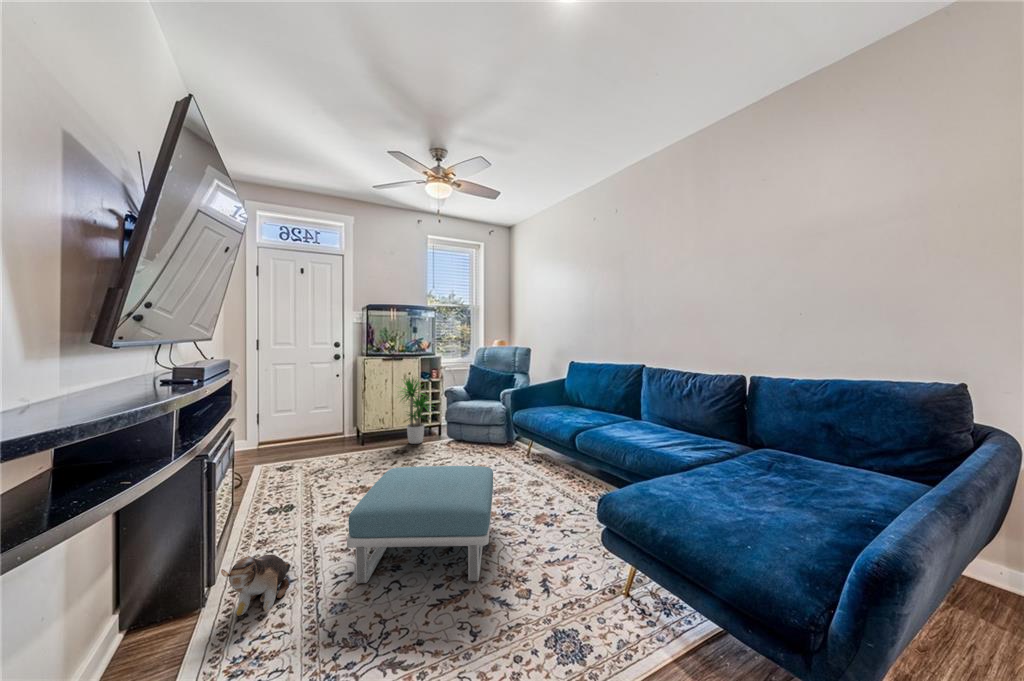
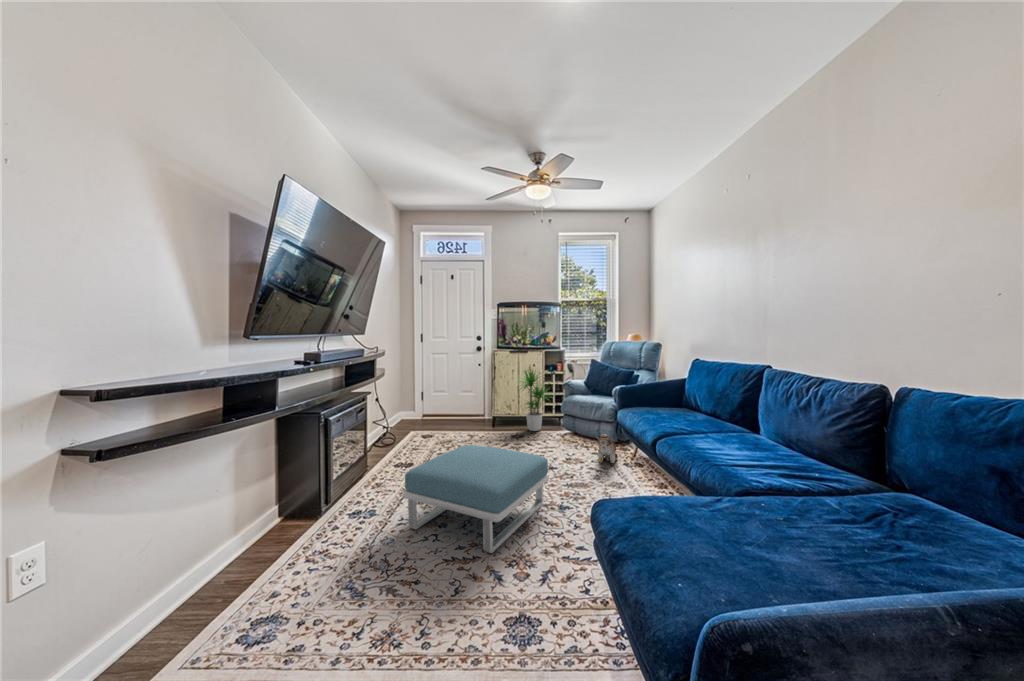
plush toy: present [221,555,290,616] -> present [596,434,618,463]

